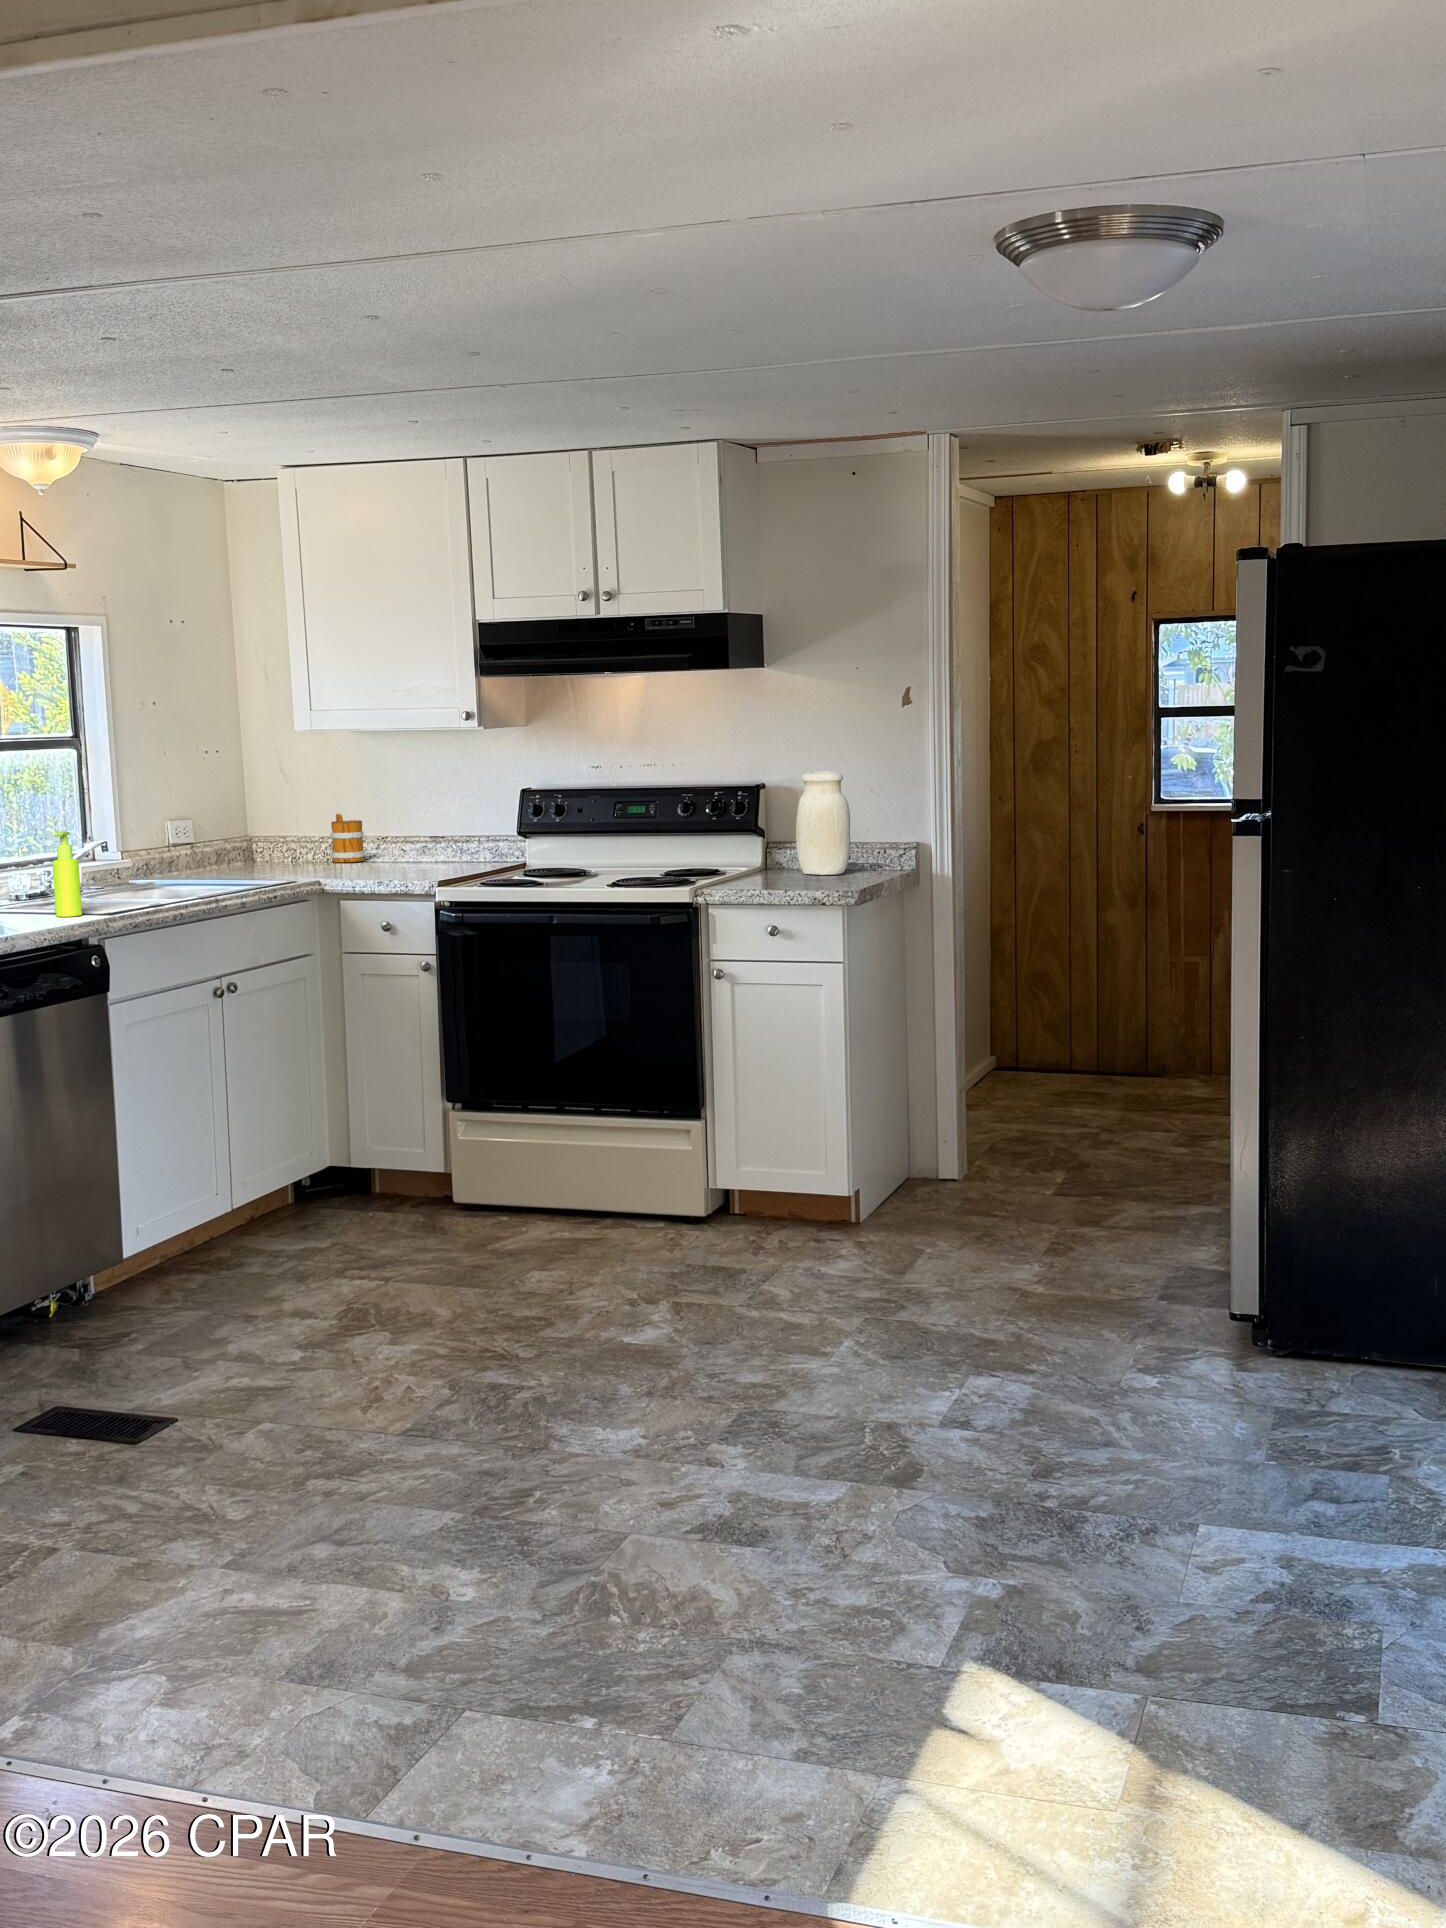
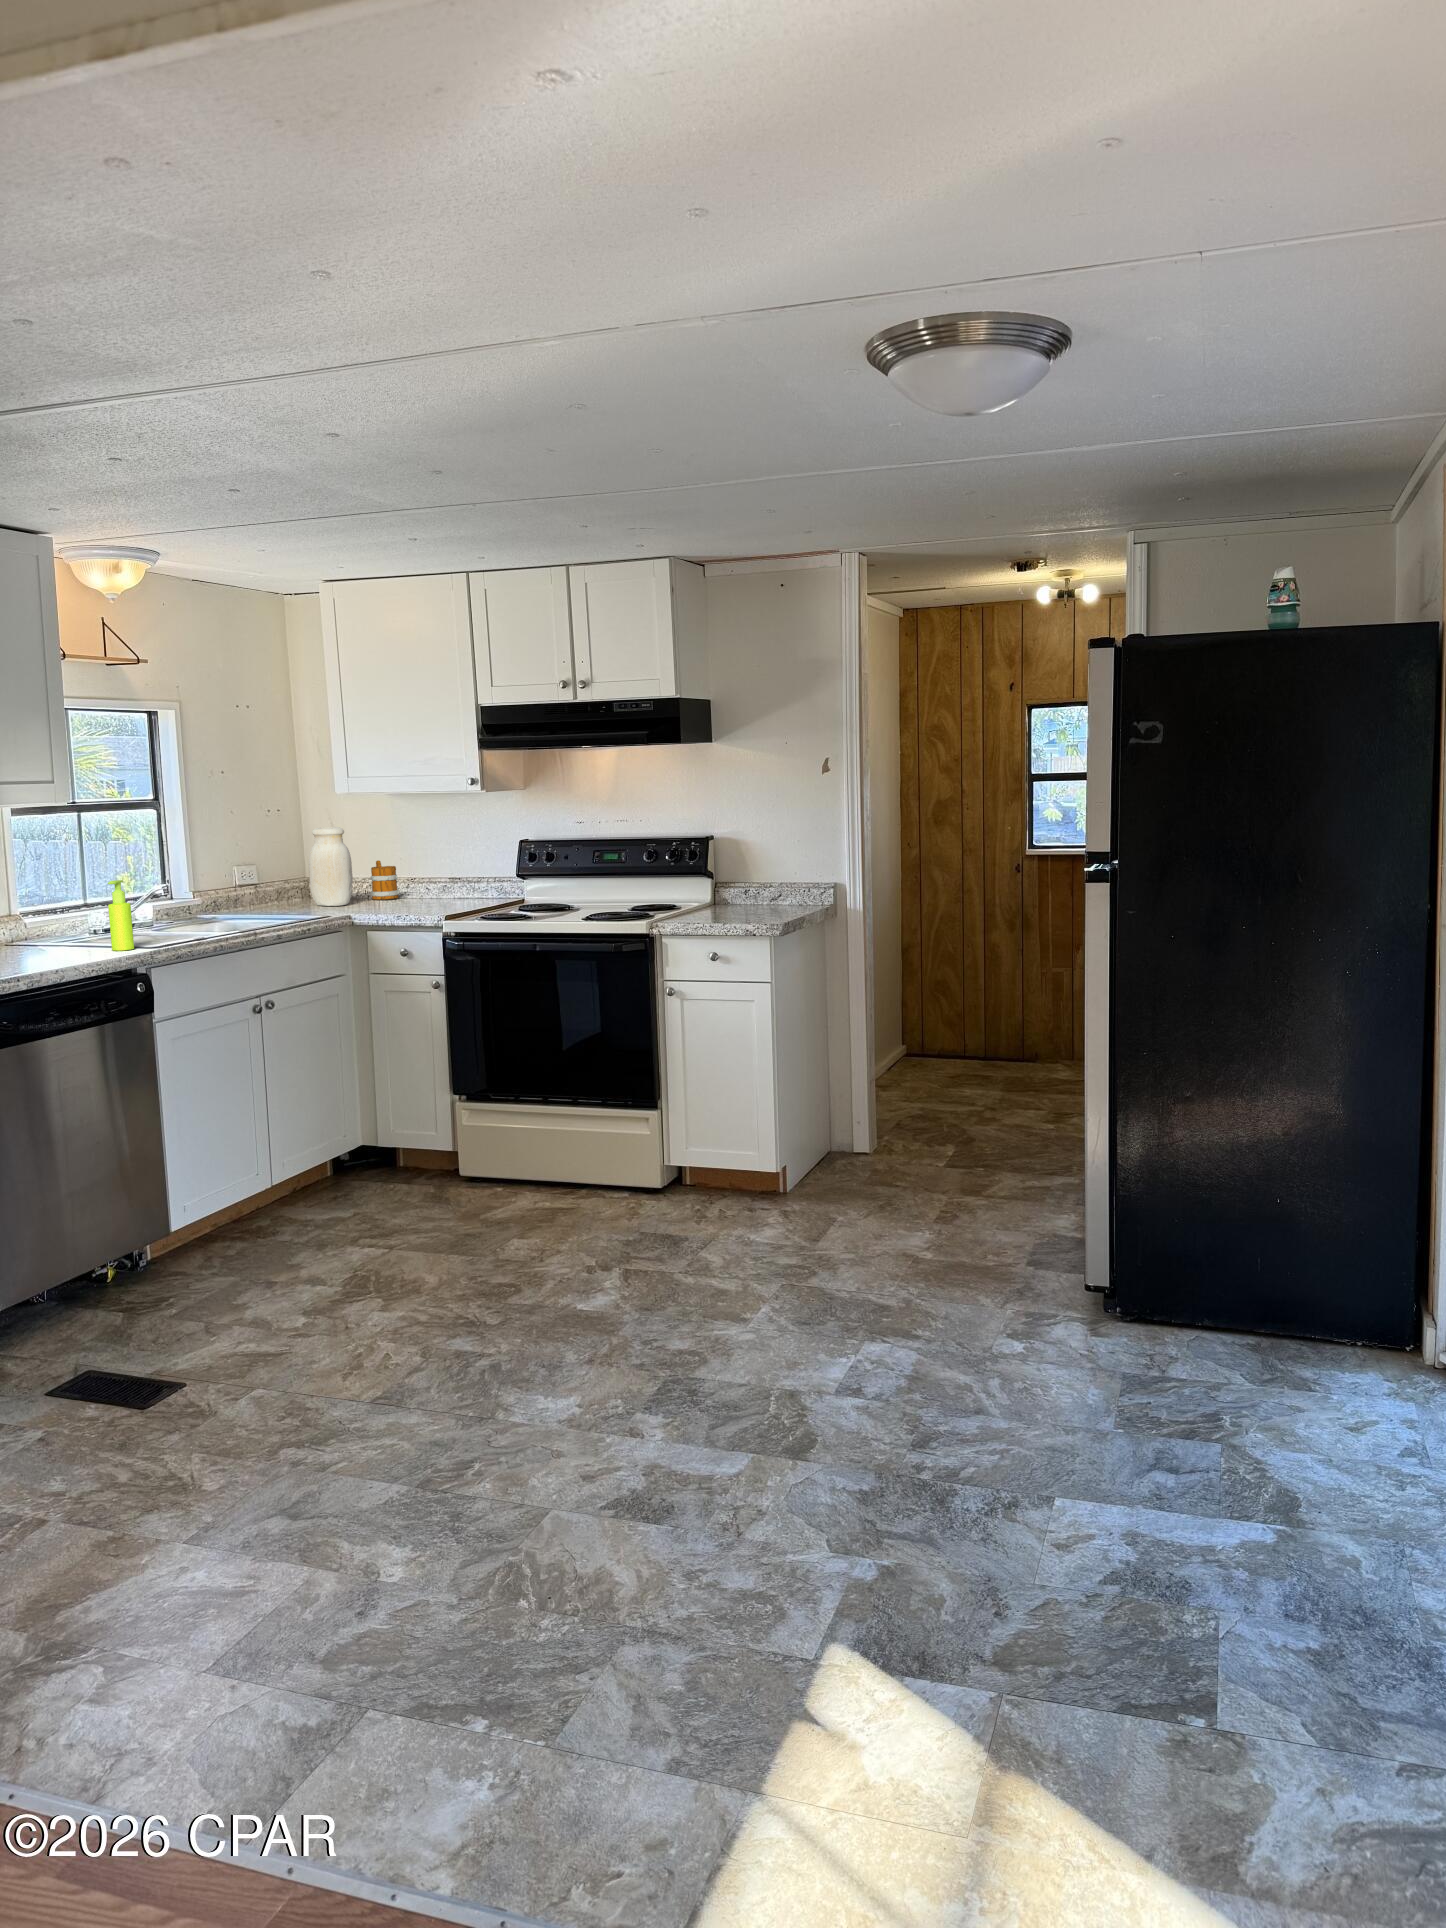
jar: present [796,771,850,875] -> present [309,827,353,906]

